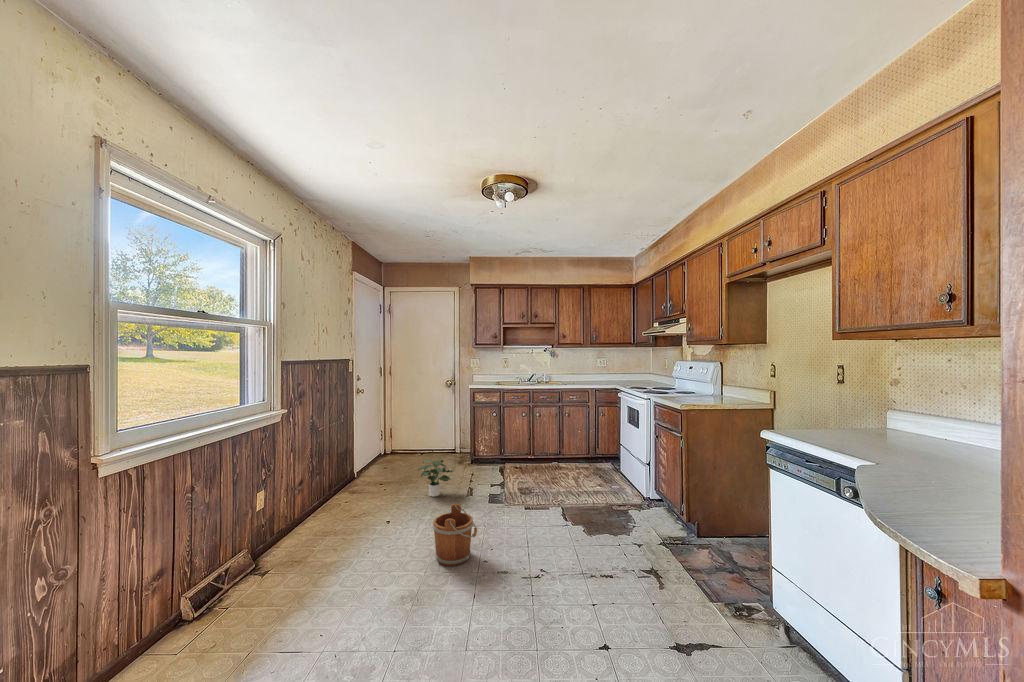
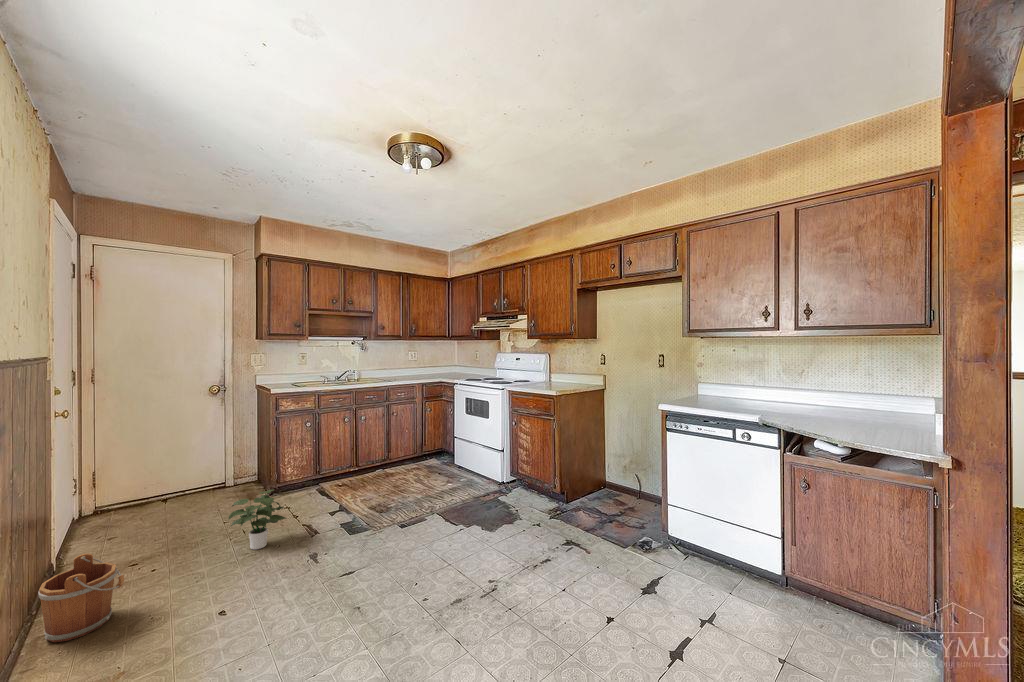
bucket: present [433,504,477,566] -> present [38,553,124,642]

